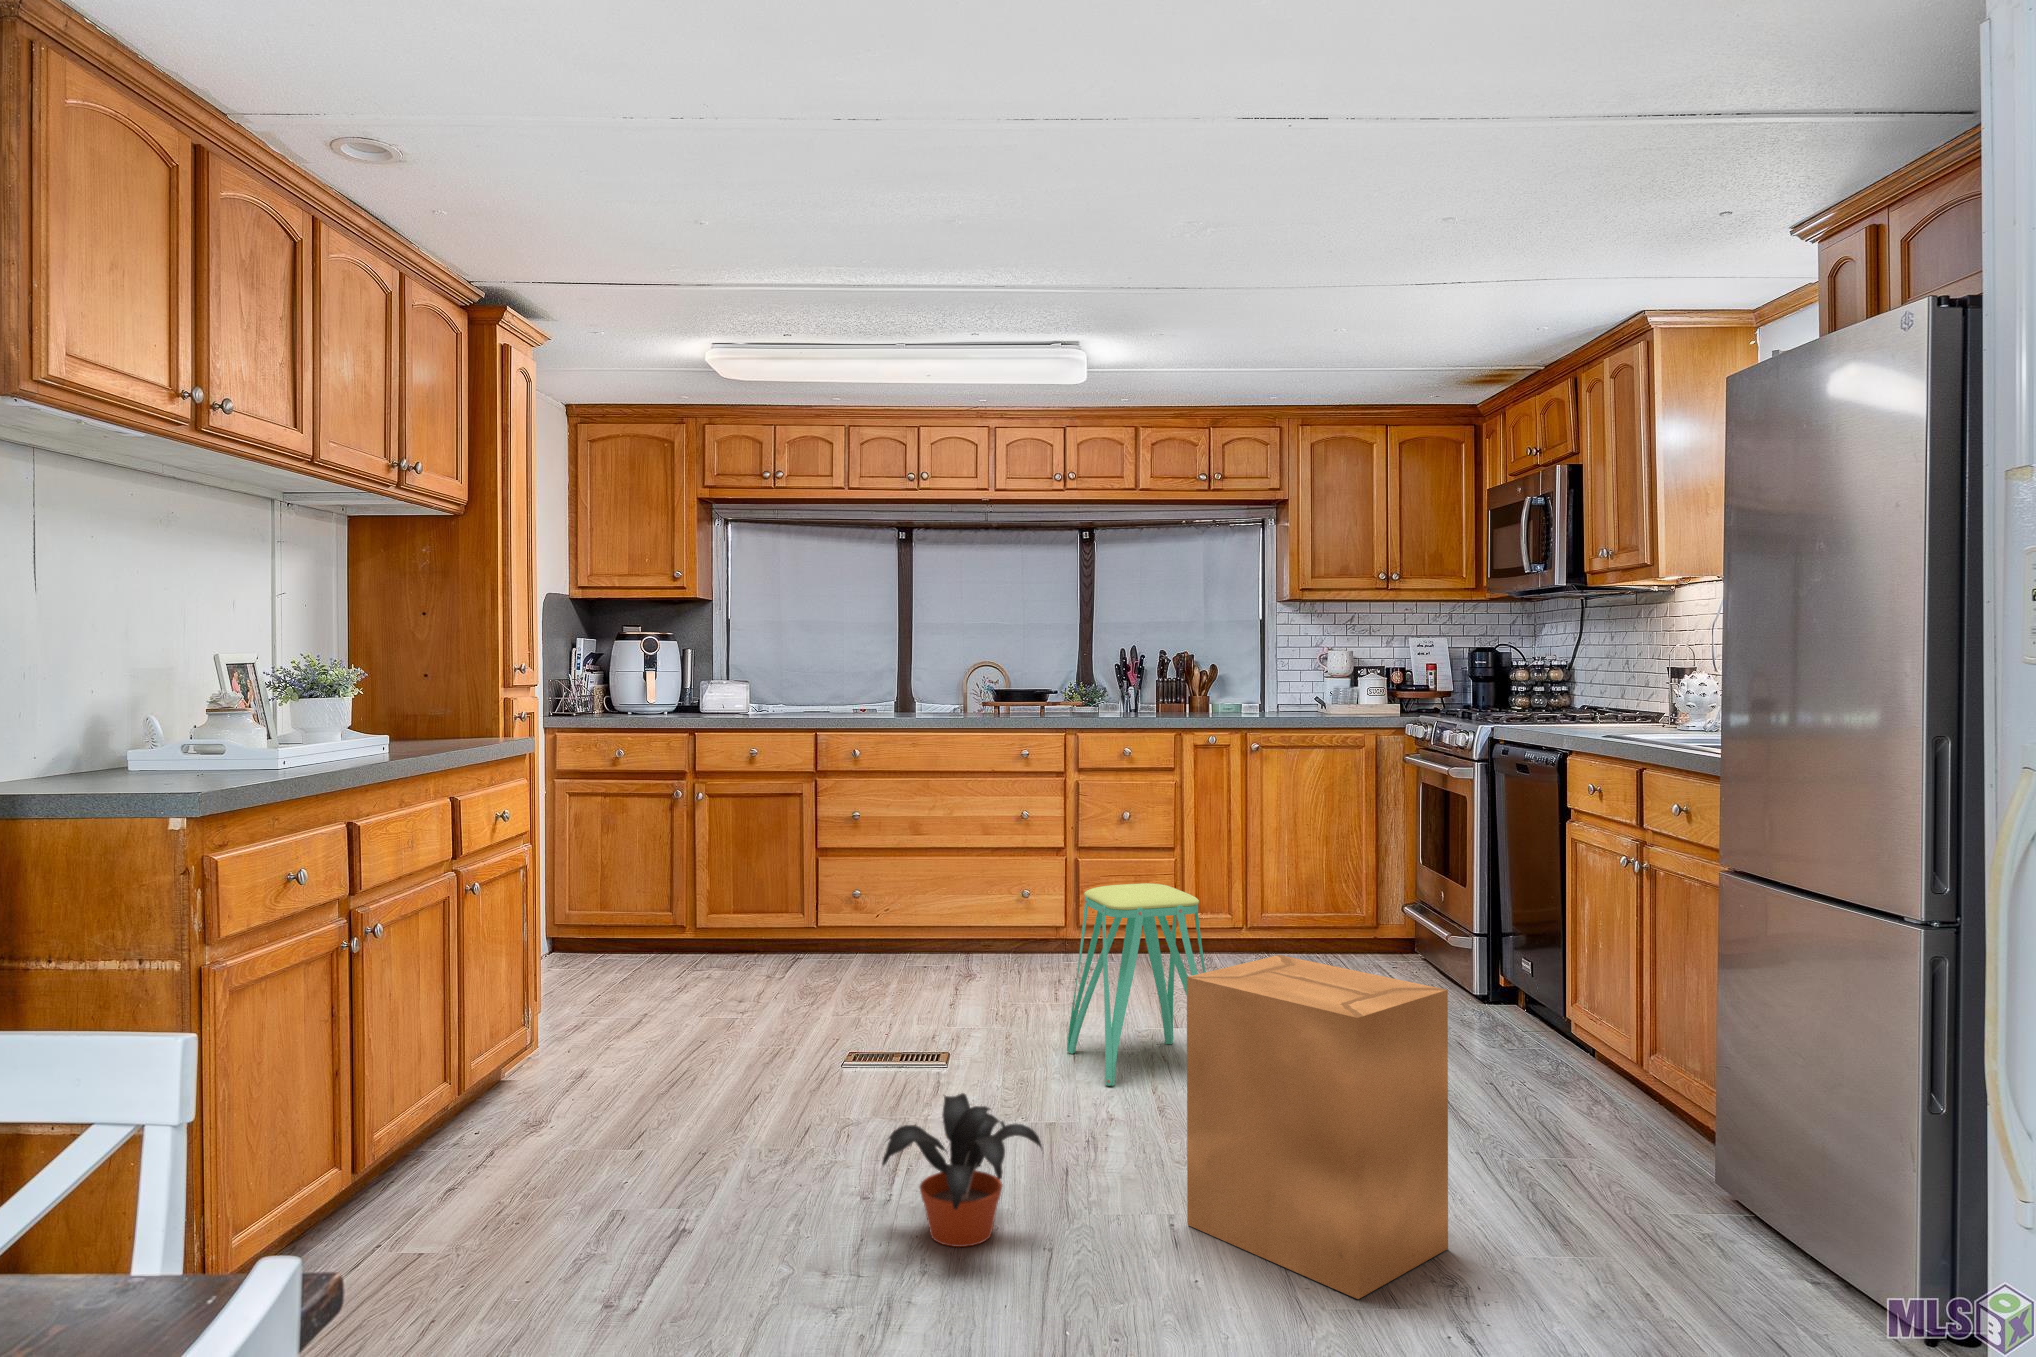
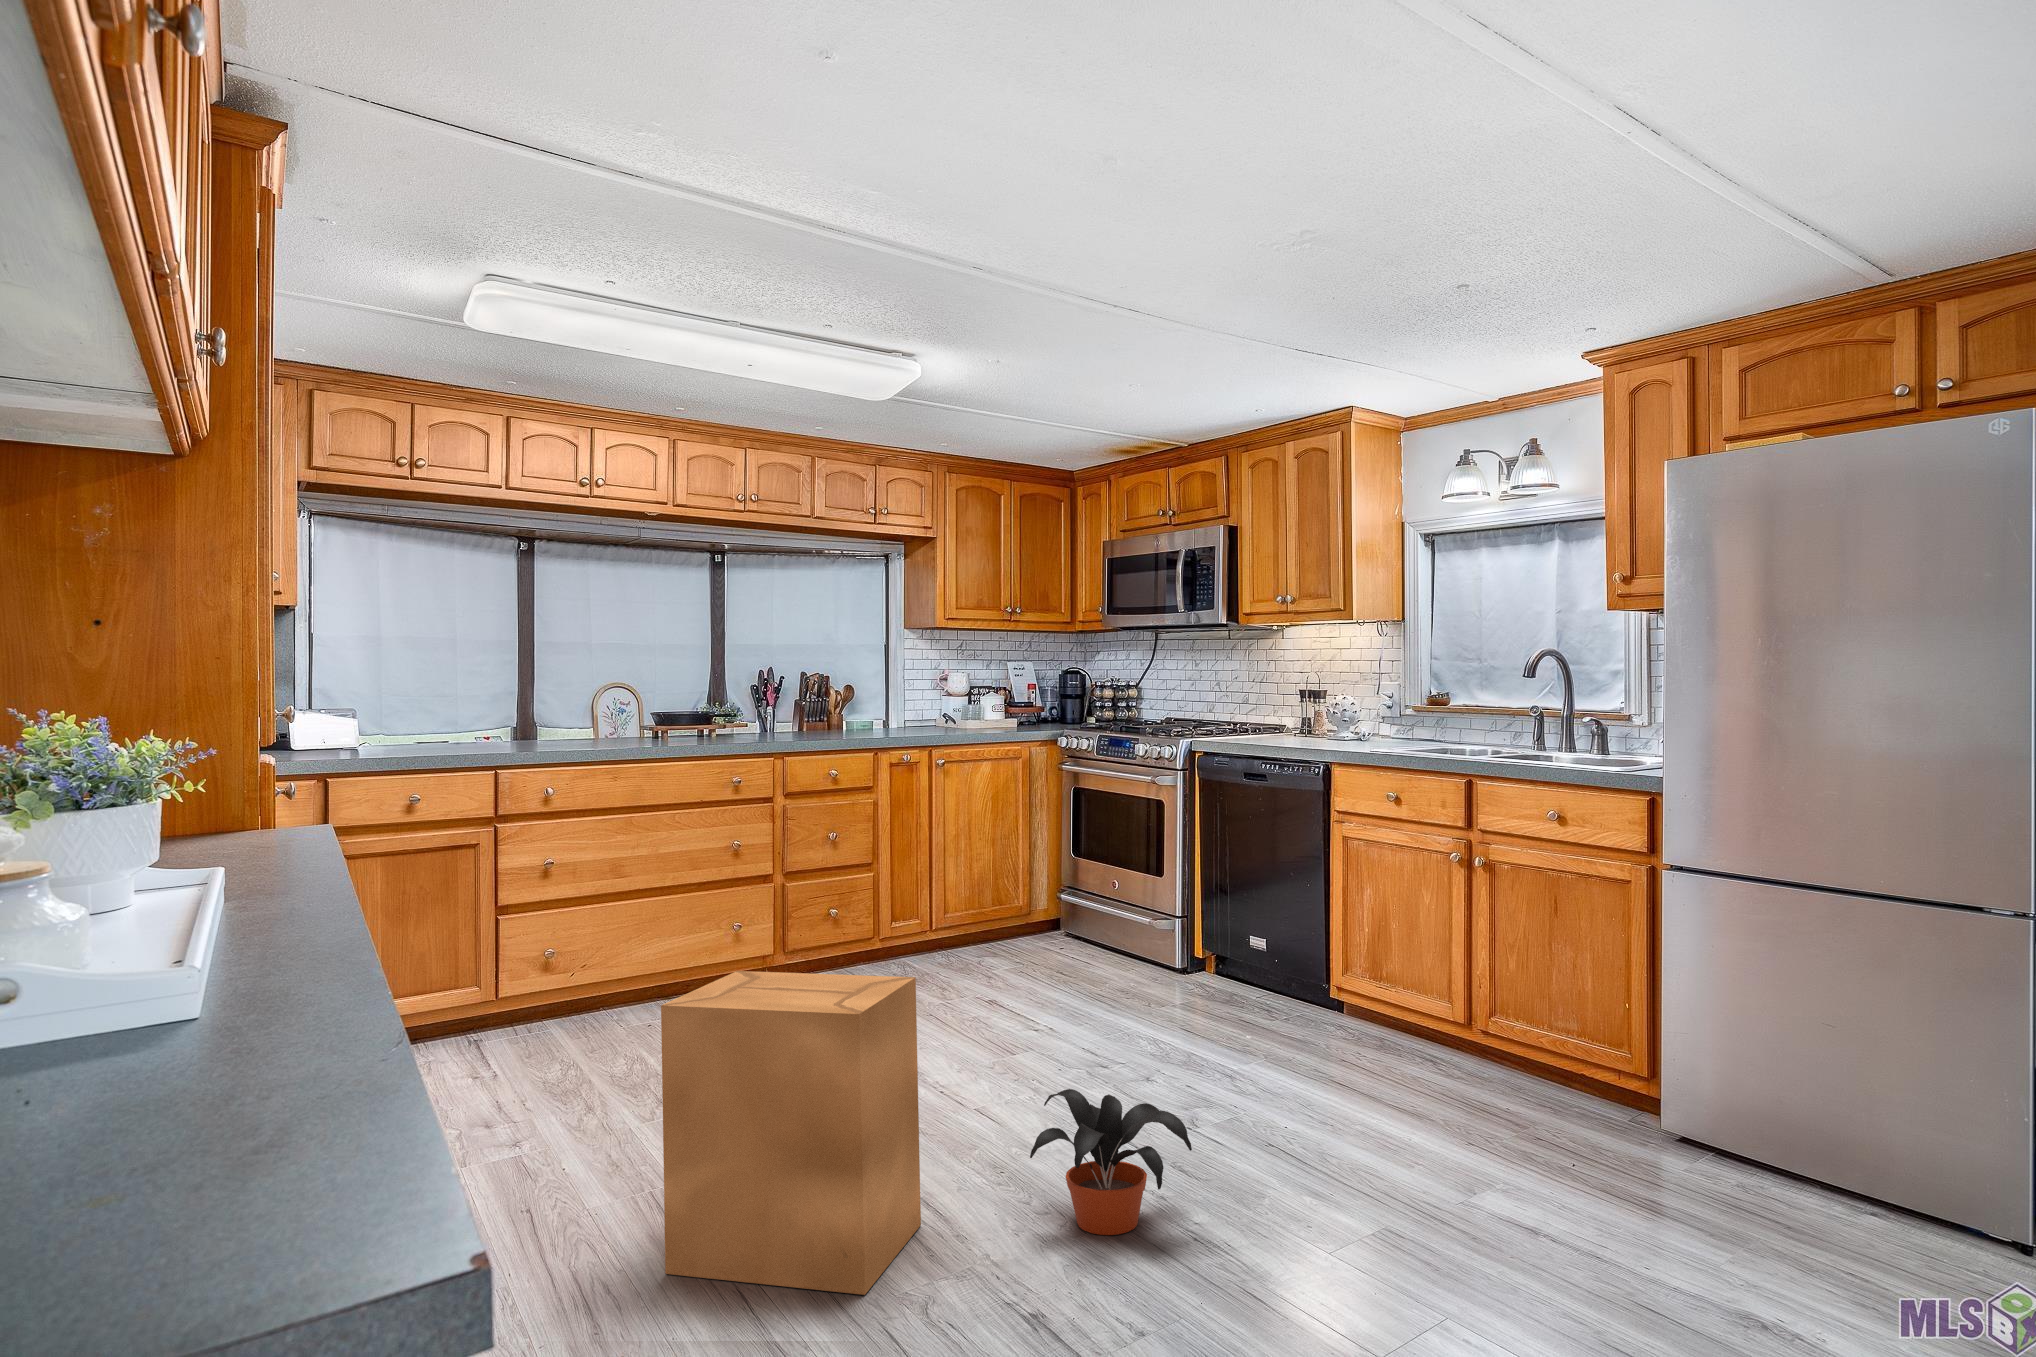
stool: present [1067,883,1205,1086] -> none [927,887,1081,1082]
cardboard box: present [1187,955,1448,1299] -> present [661,971,921,1295]

